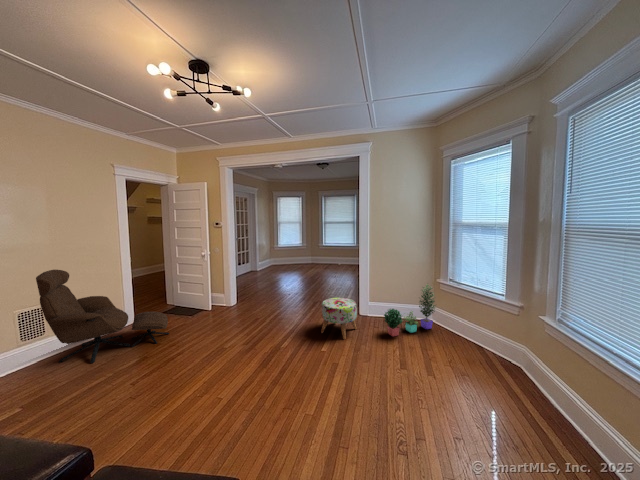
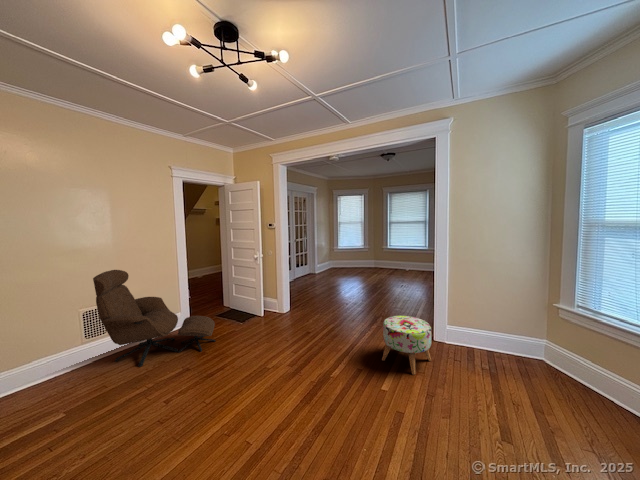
potted plant: present [384,284,435,337] -> none [472,306,562,380]

